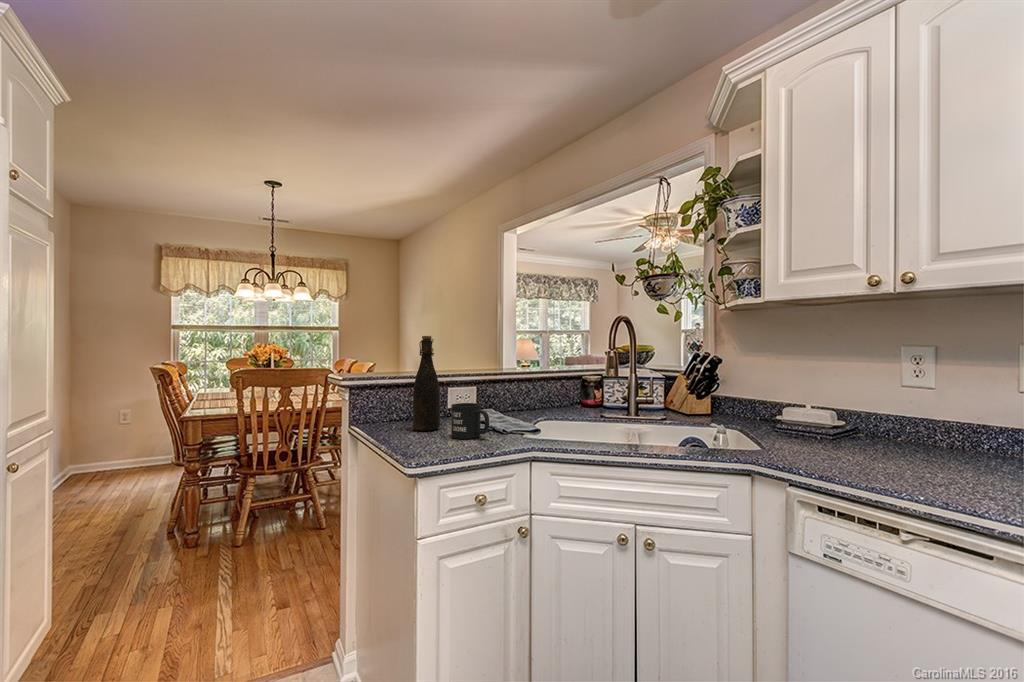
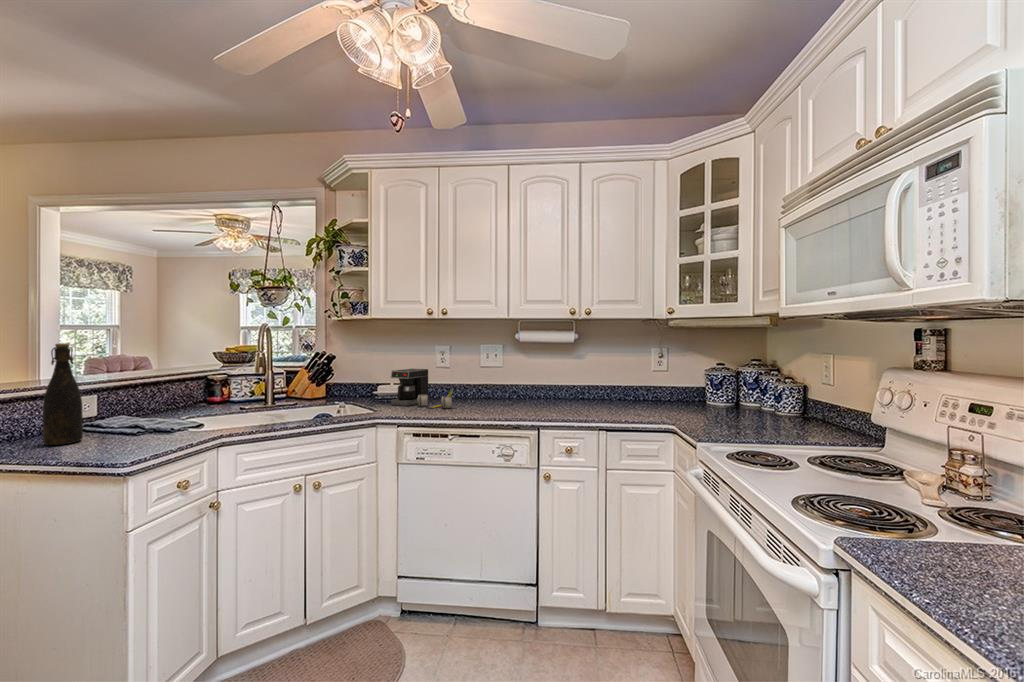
coffee maker: none [798,384,929,470] -> present [391,369,453,408]
mug: present [451,403,489,439] -> none [115,407,166,442]

